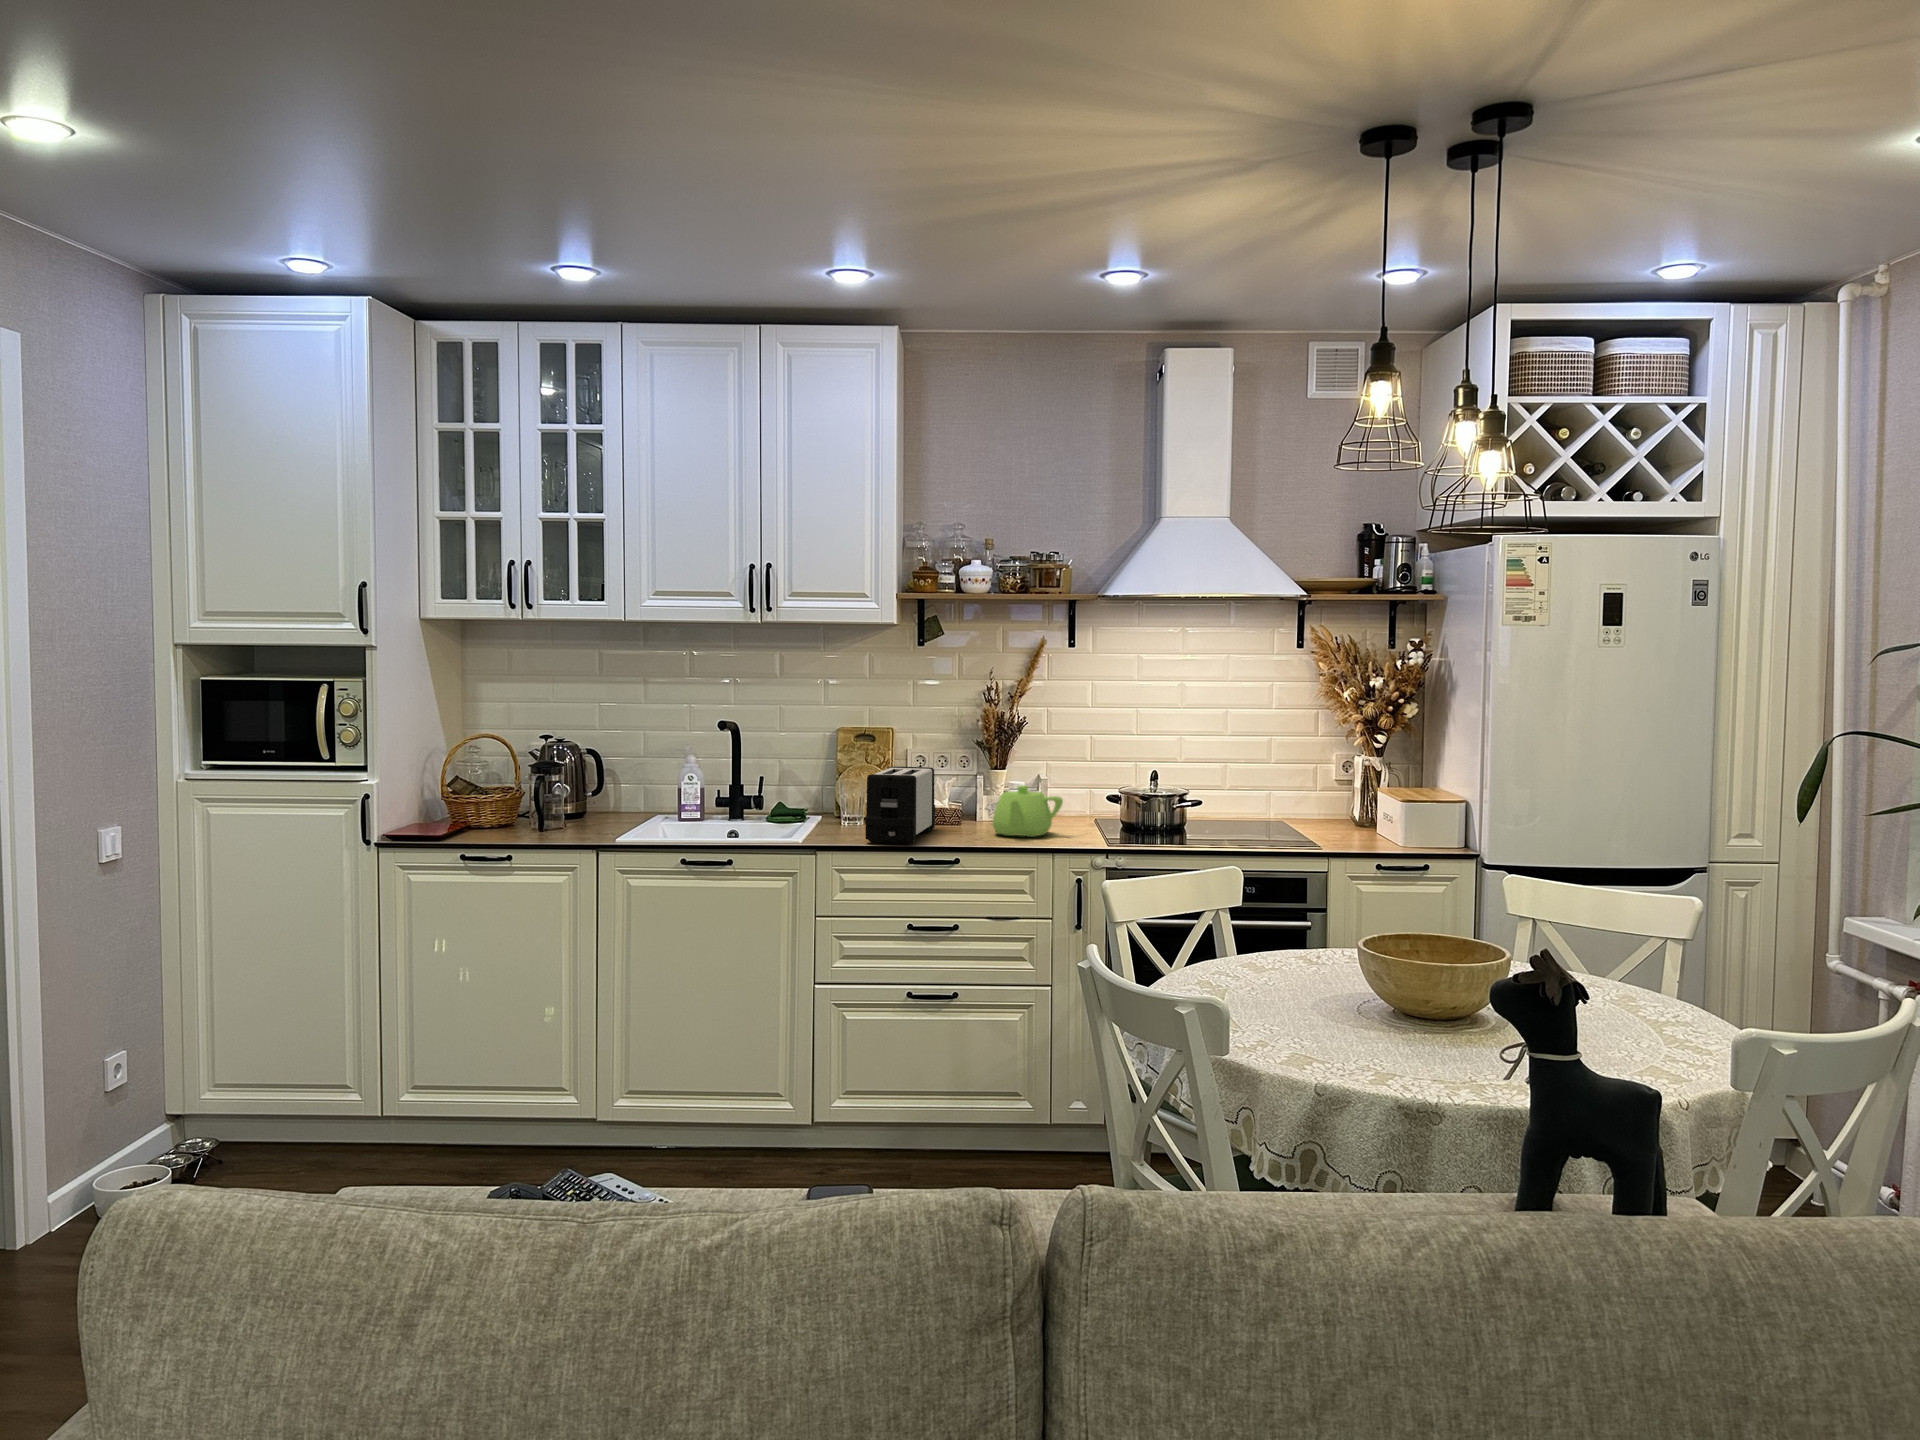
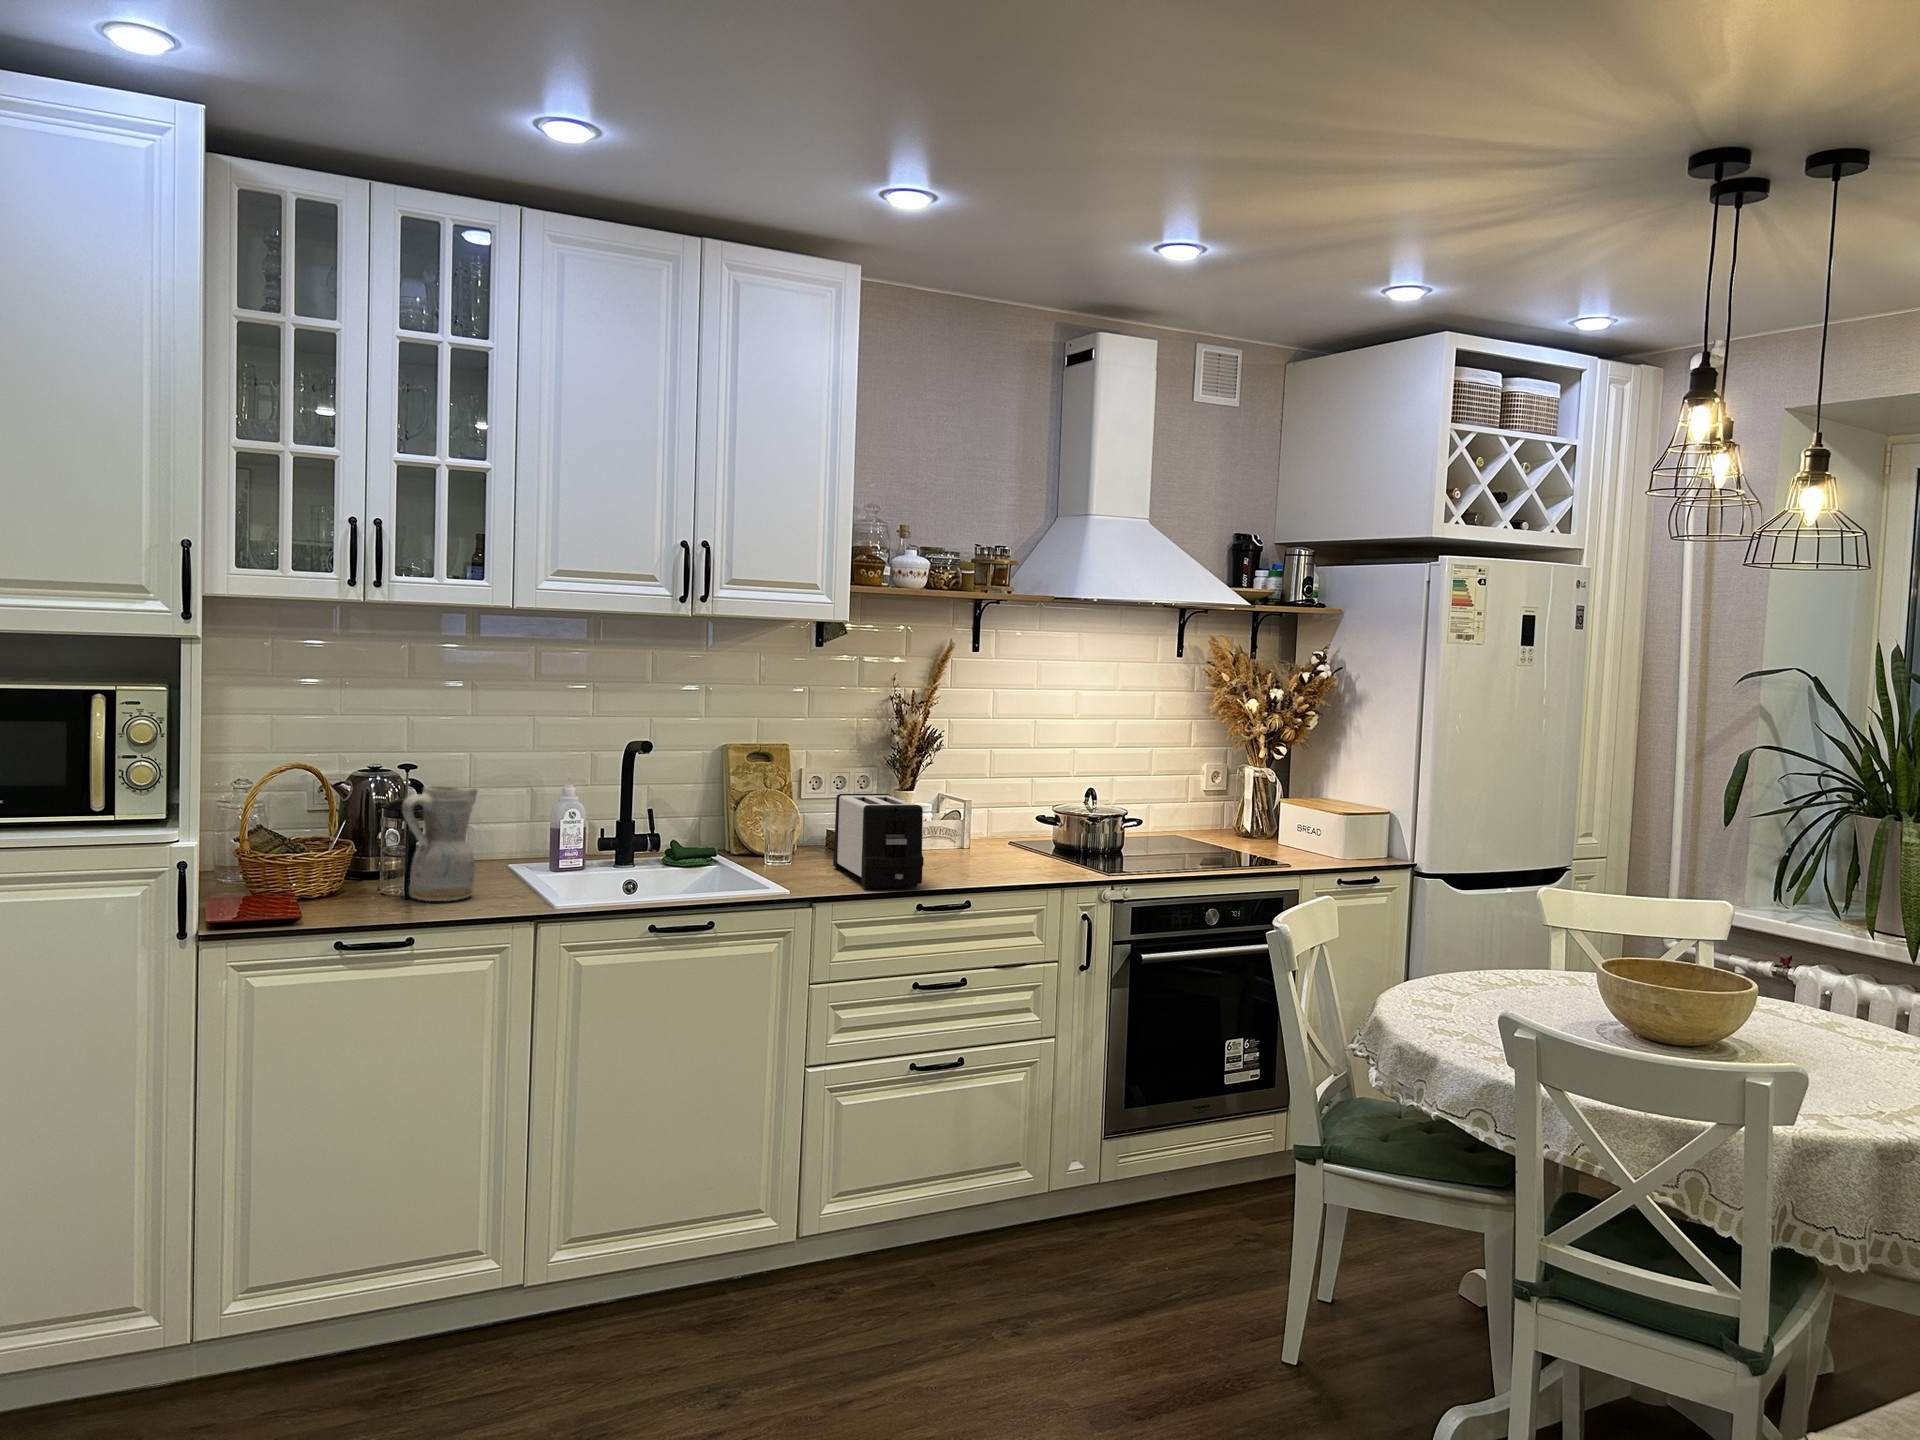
ceramic pitcher: none [530,751,588,832] -> present [402,785,477,901]
teapot: present [993,785,1063,837] -> none [956,811,1037,871]

